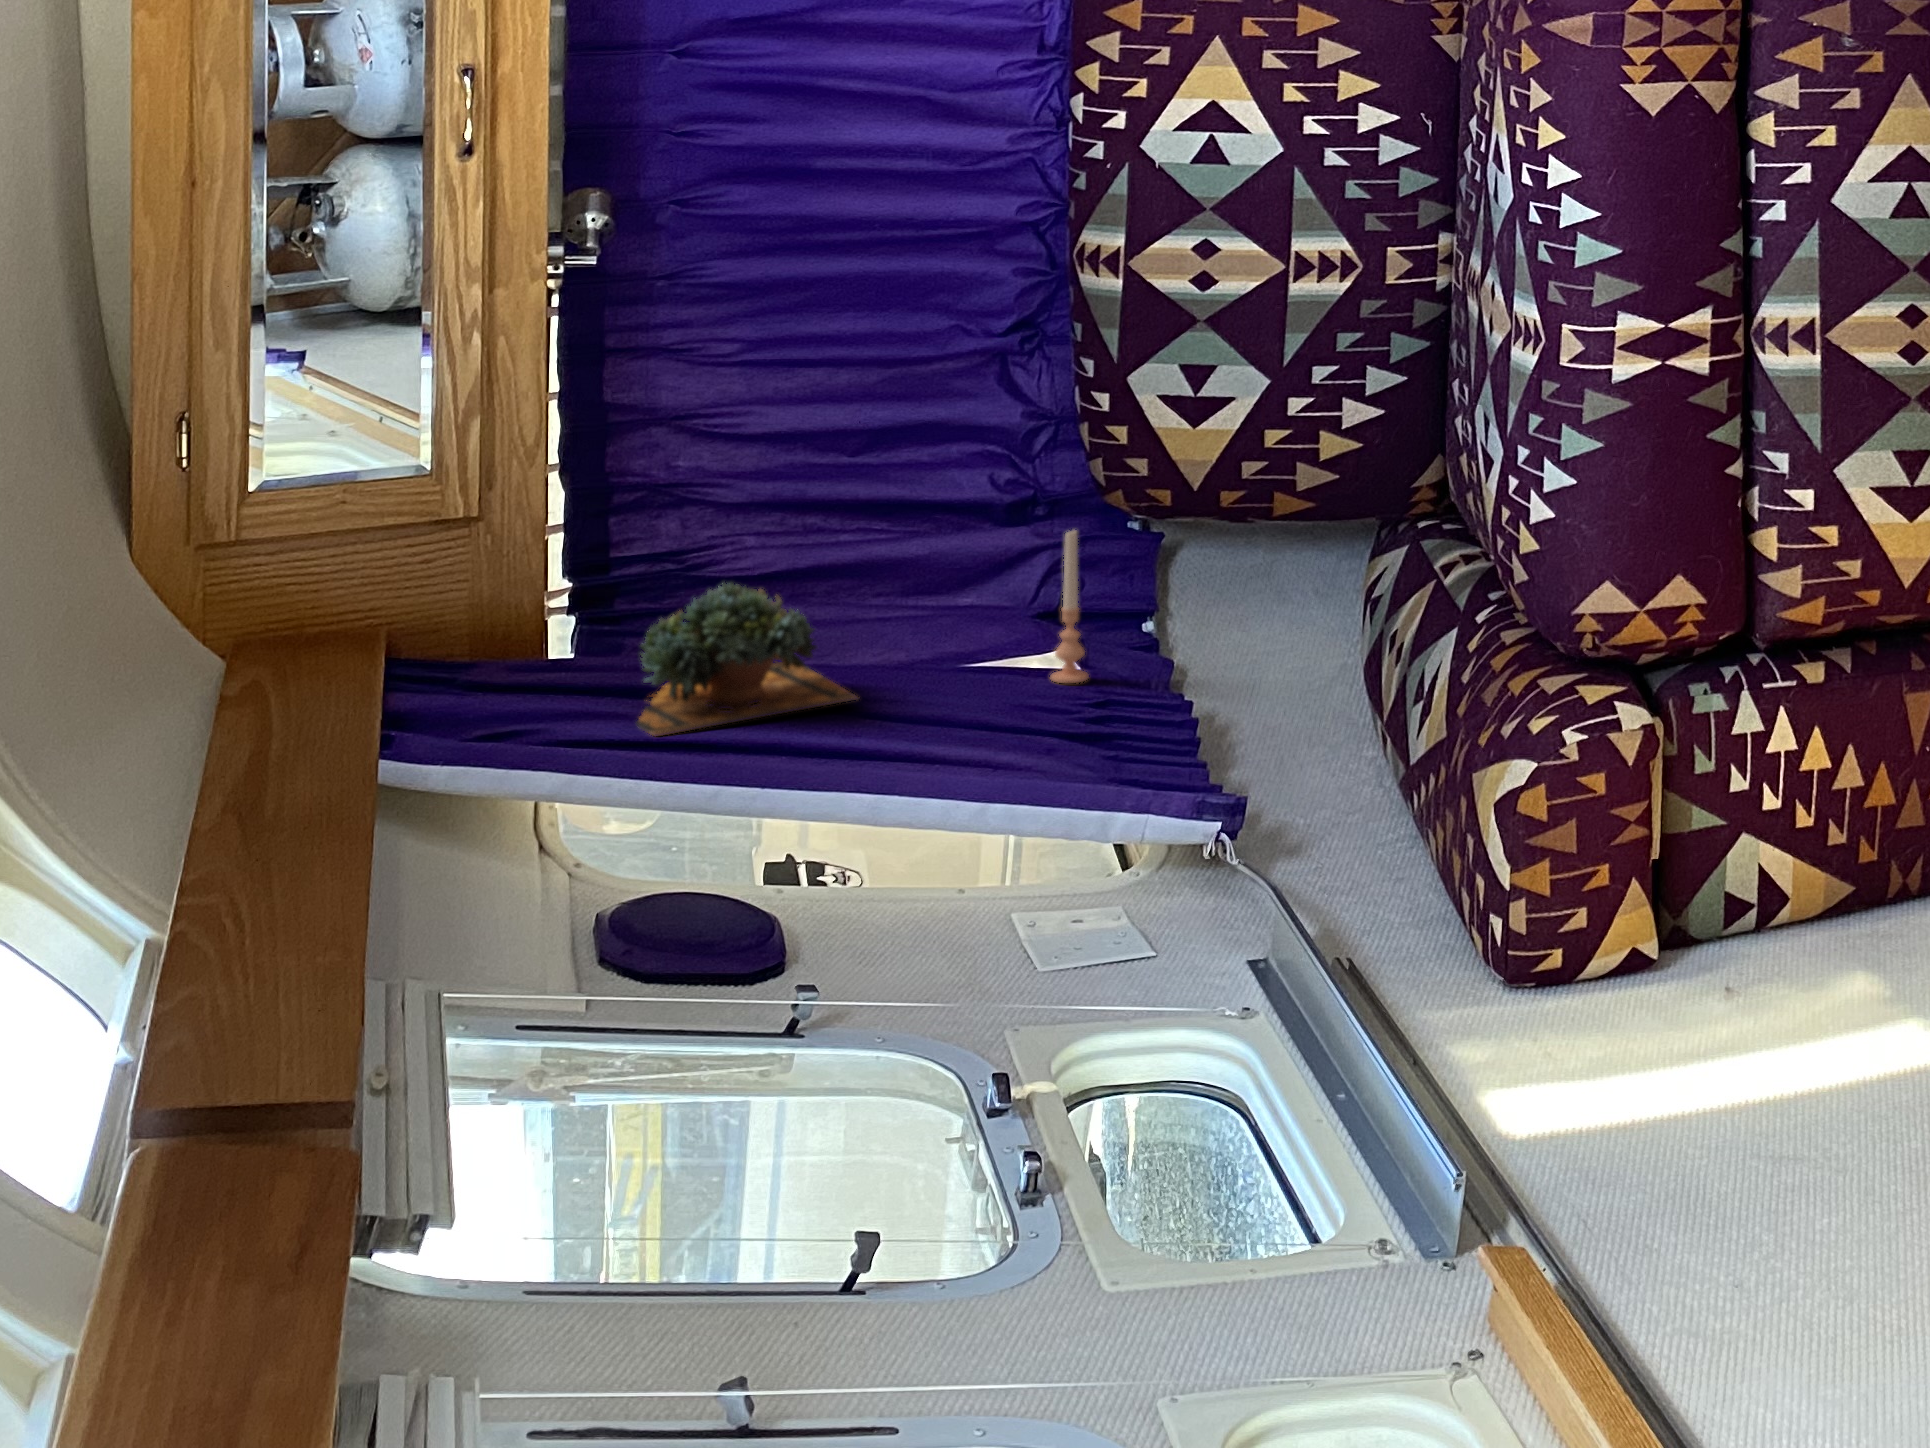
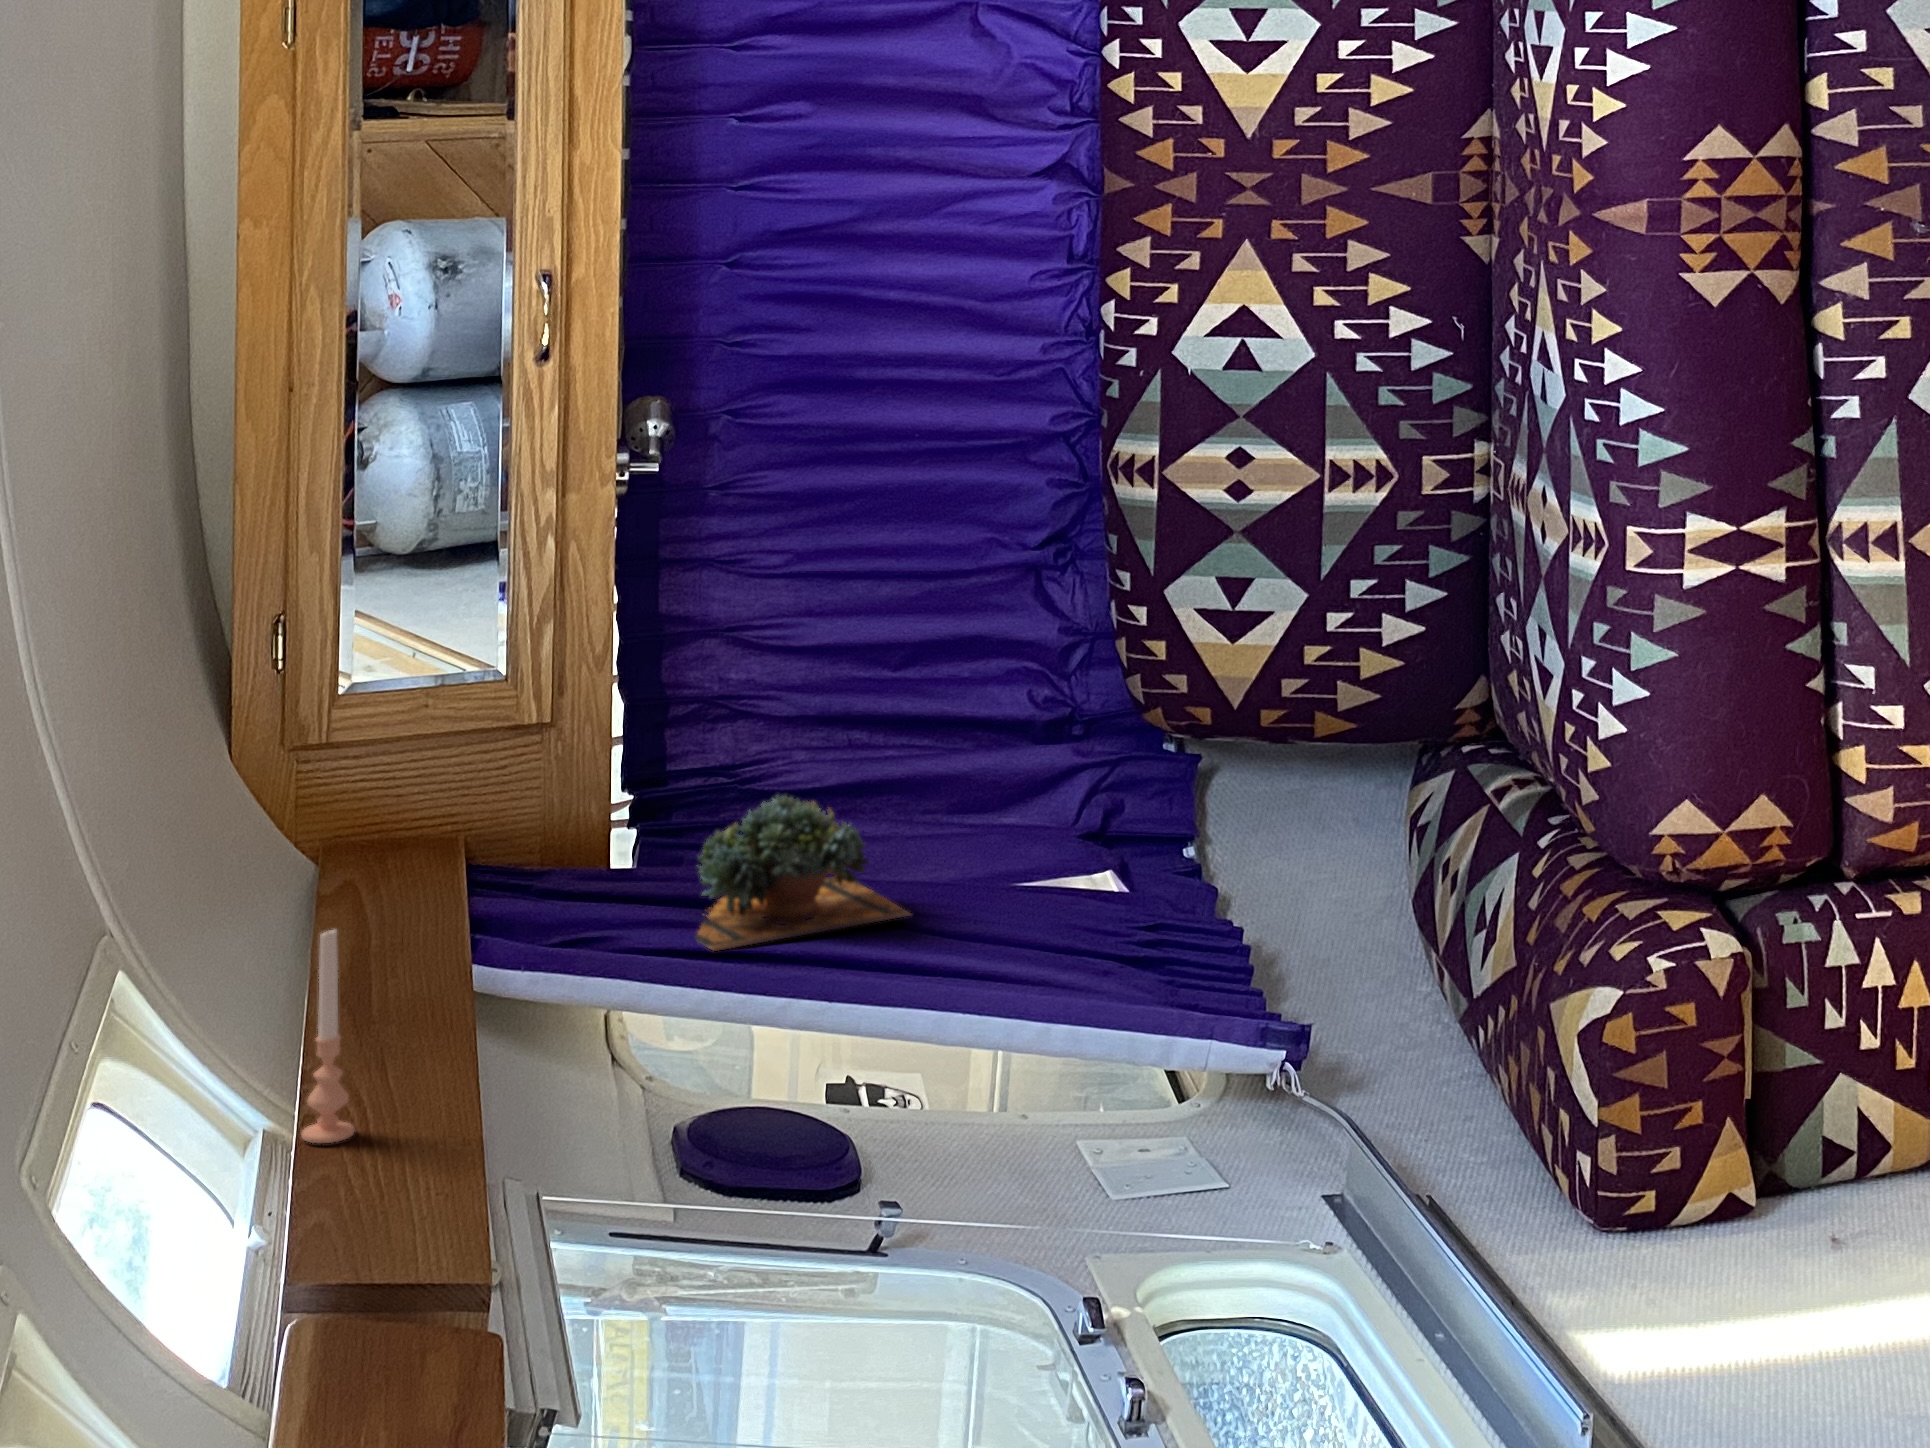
candle: present [1050,531,1088,683] -> present [302,930,354,1143]

